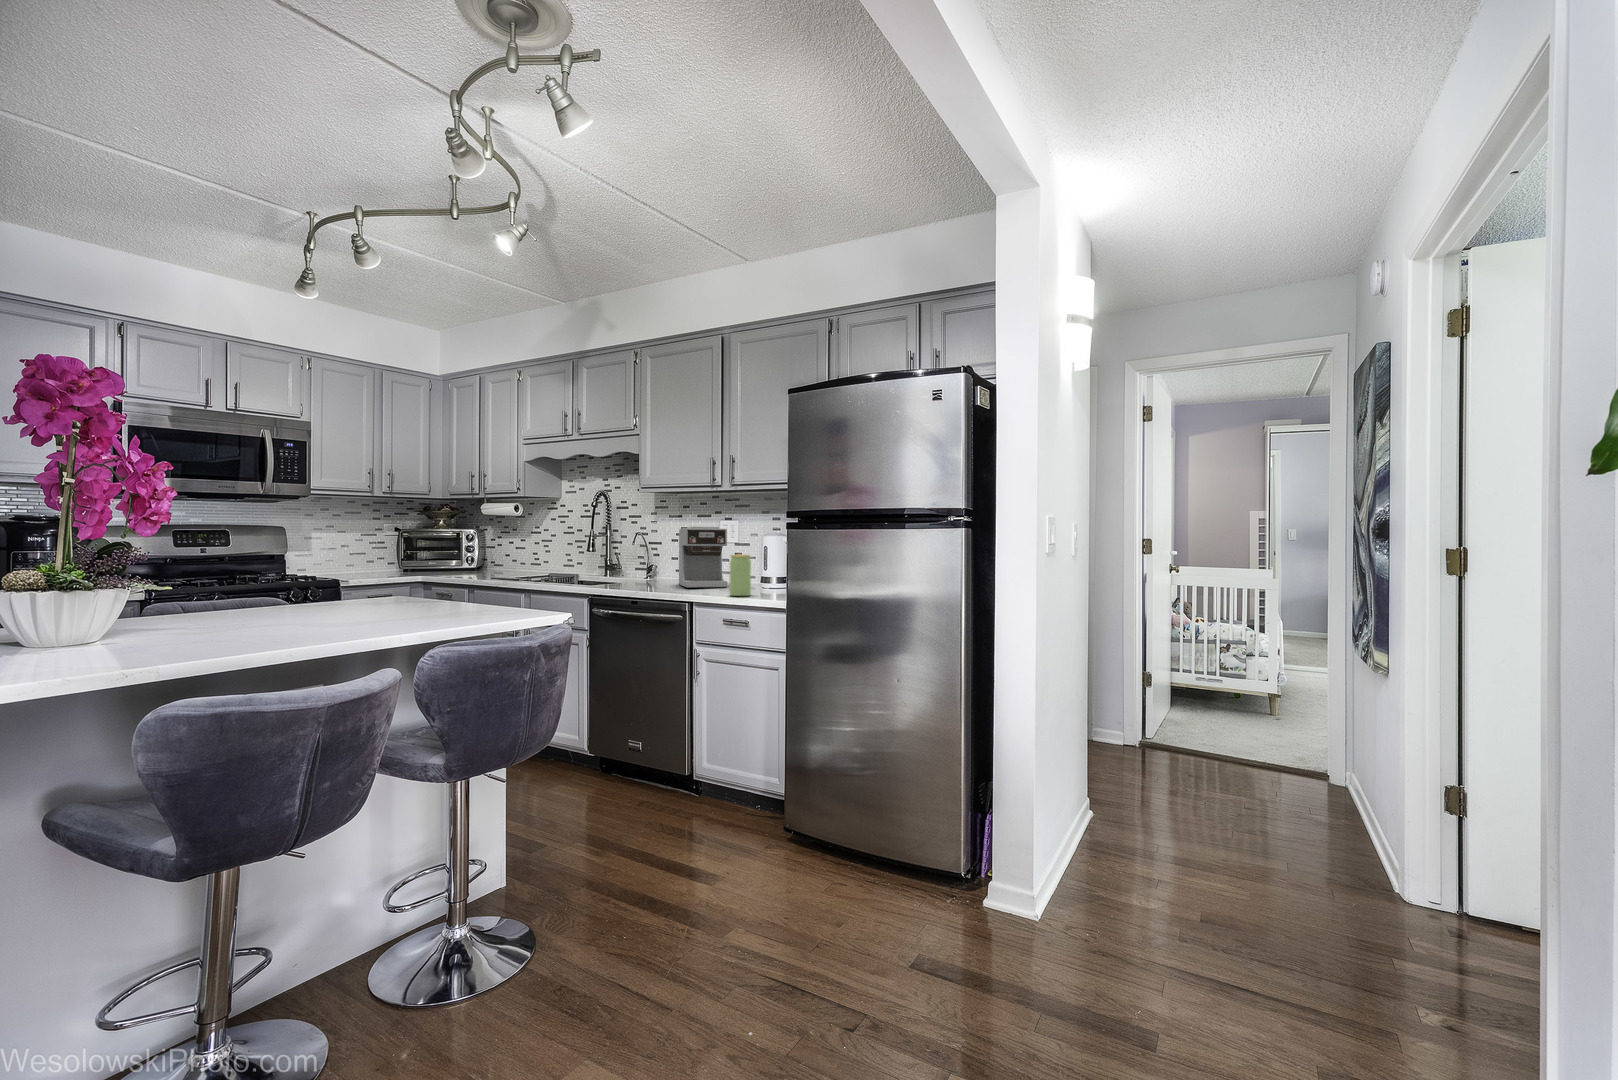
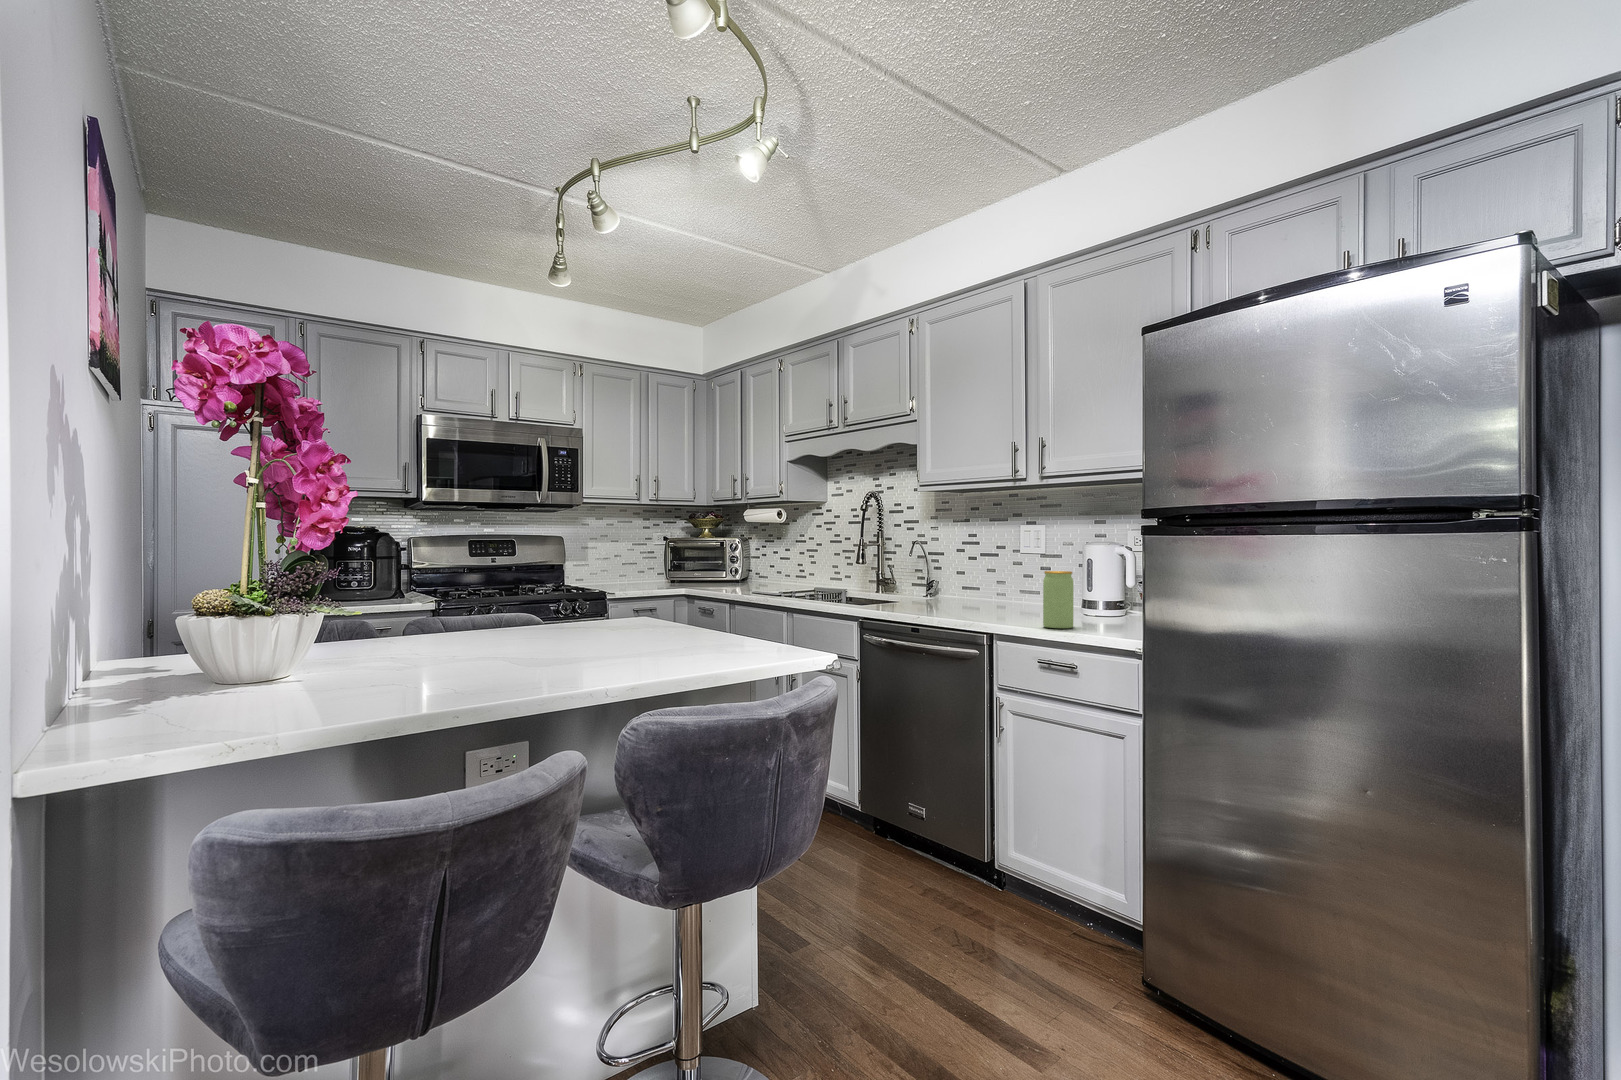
coffee maker: present [679,526,727,588] -> none [968,533,1035,613]

